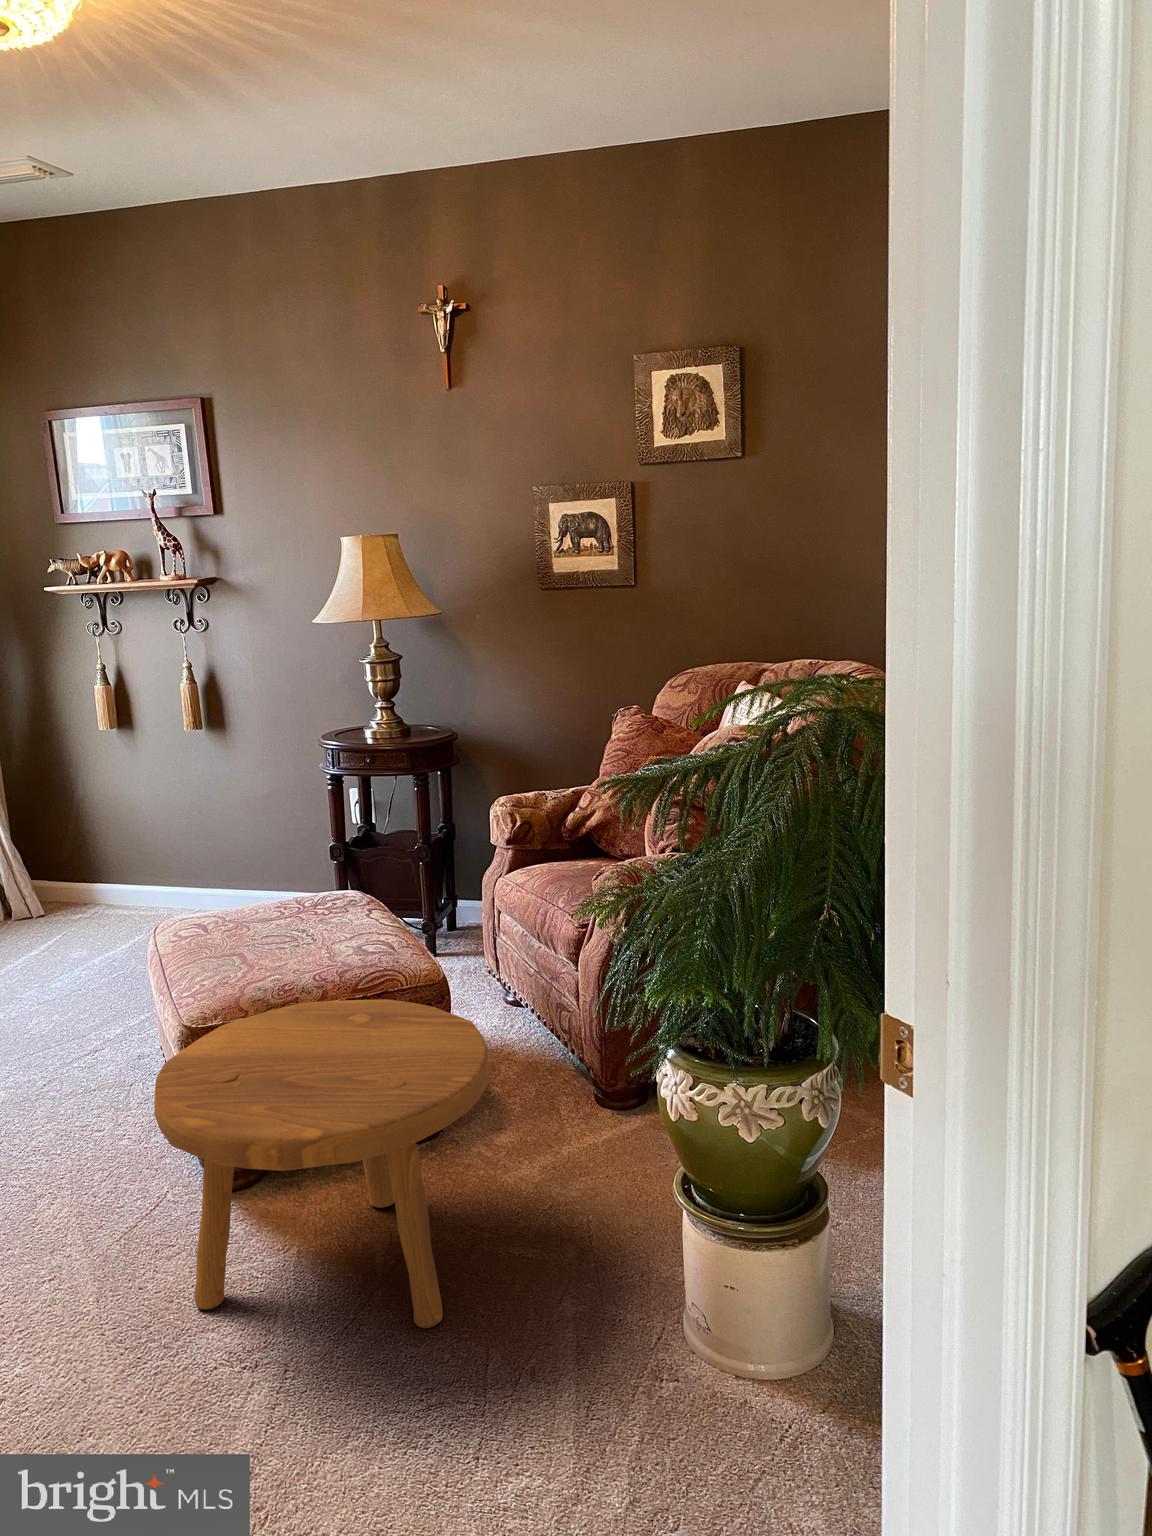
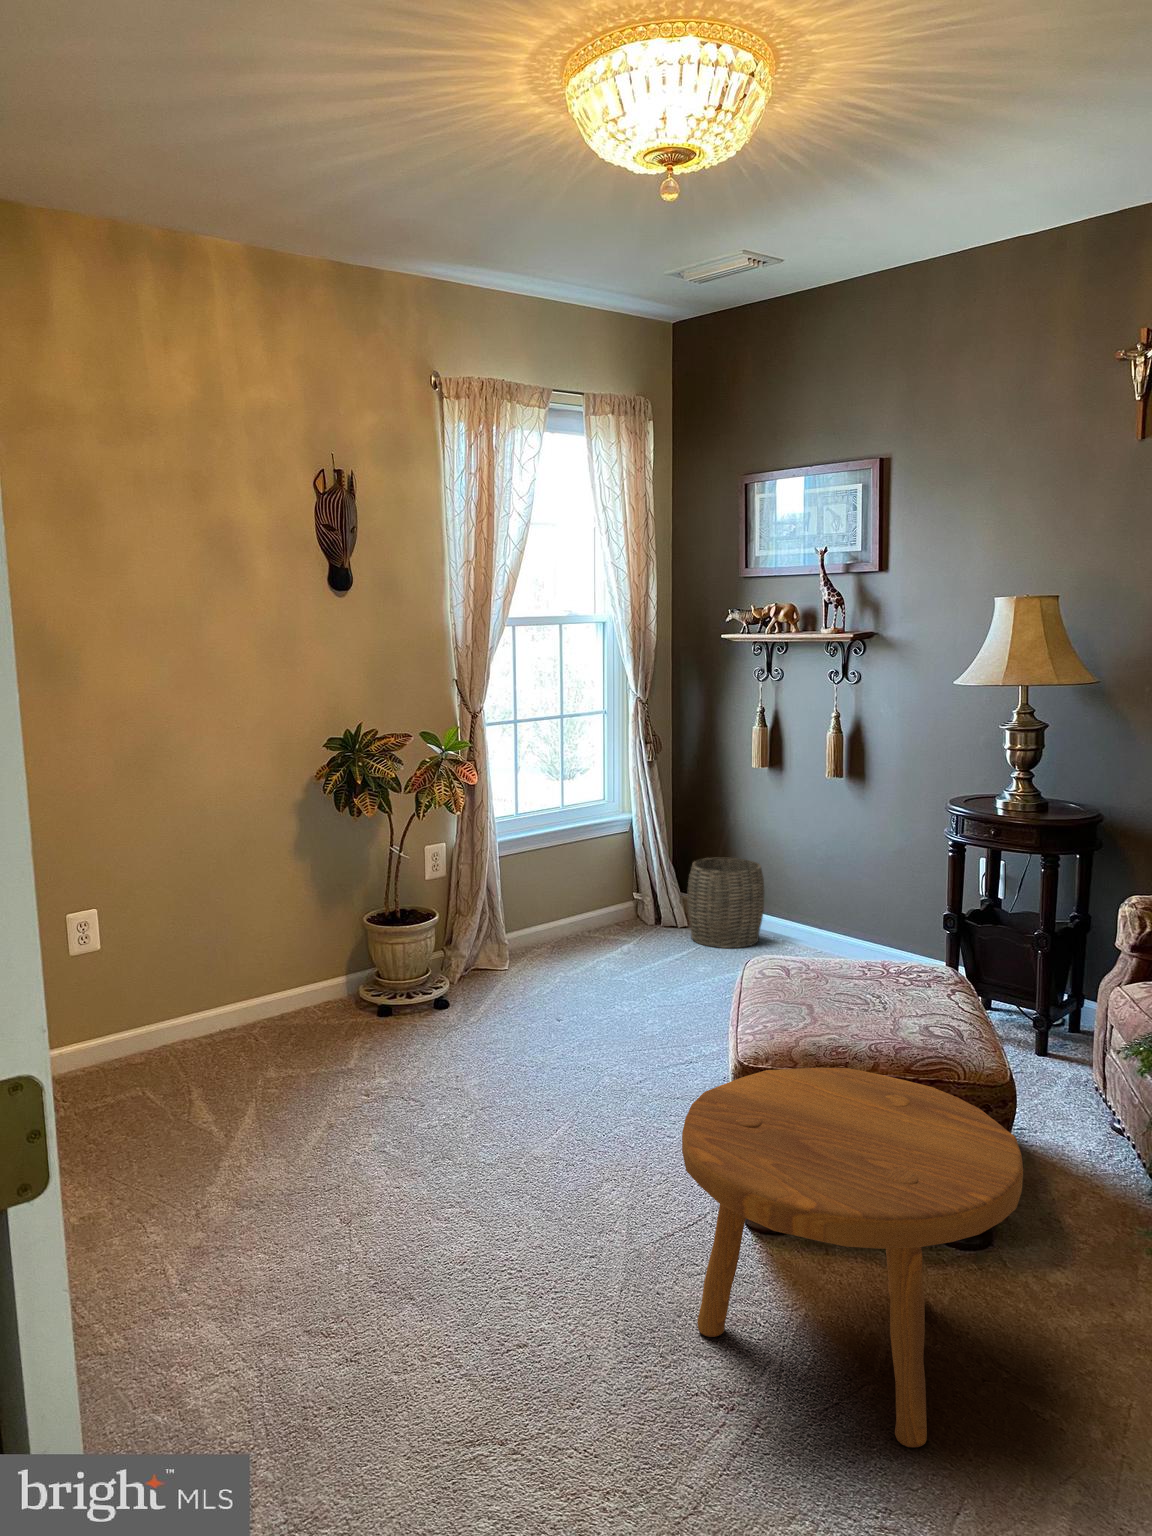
woven basket: none [41,830,134,931] -> present [687,858,764,948]

